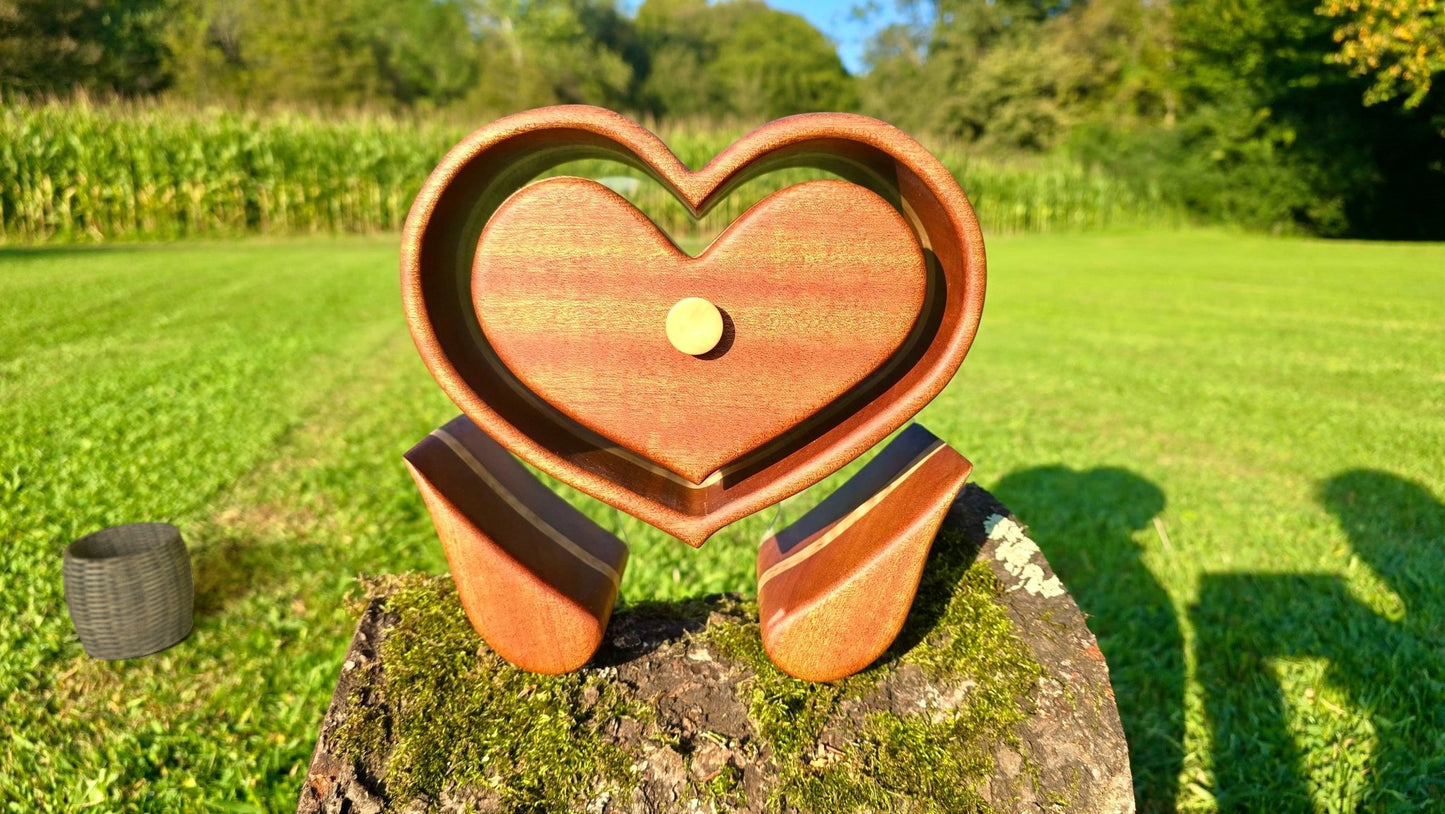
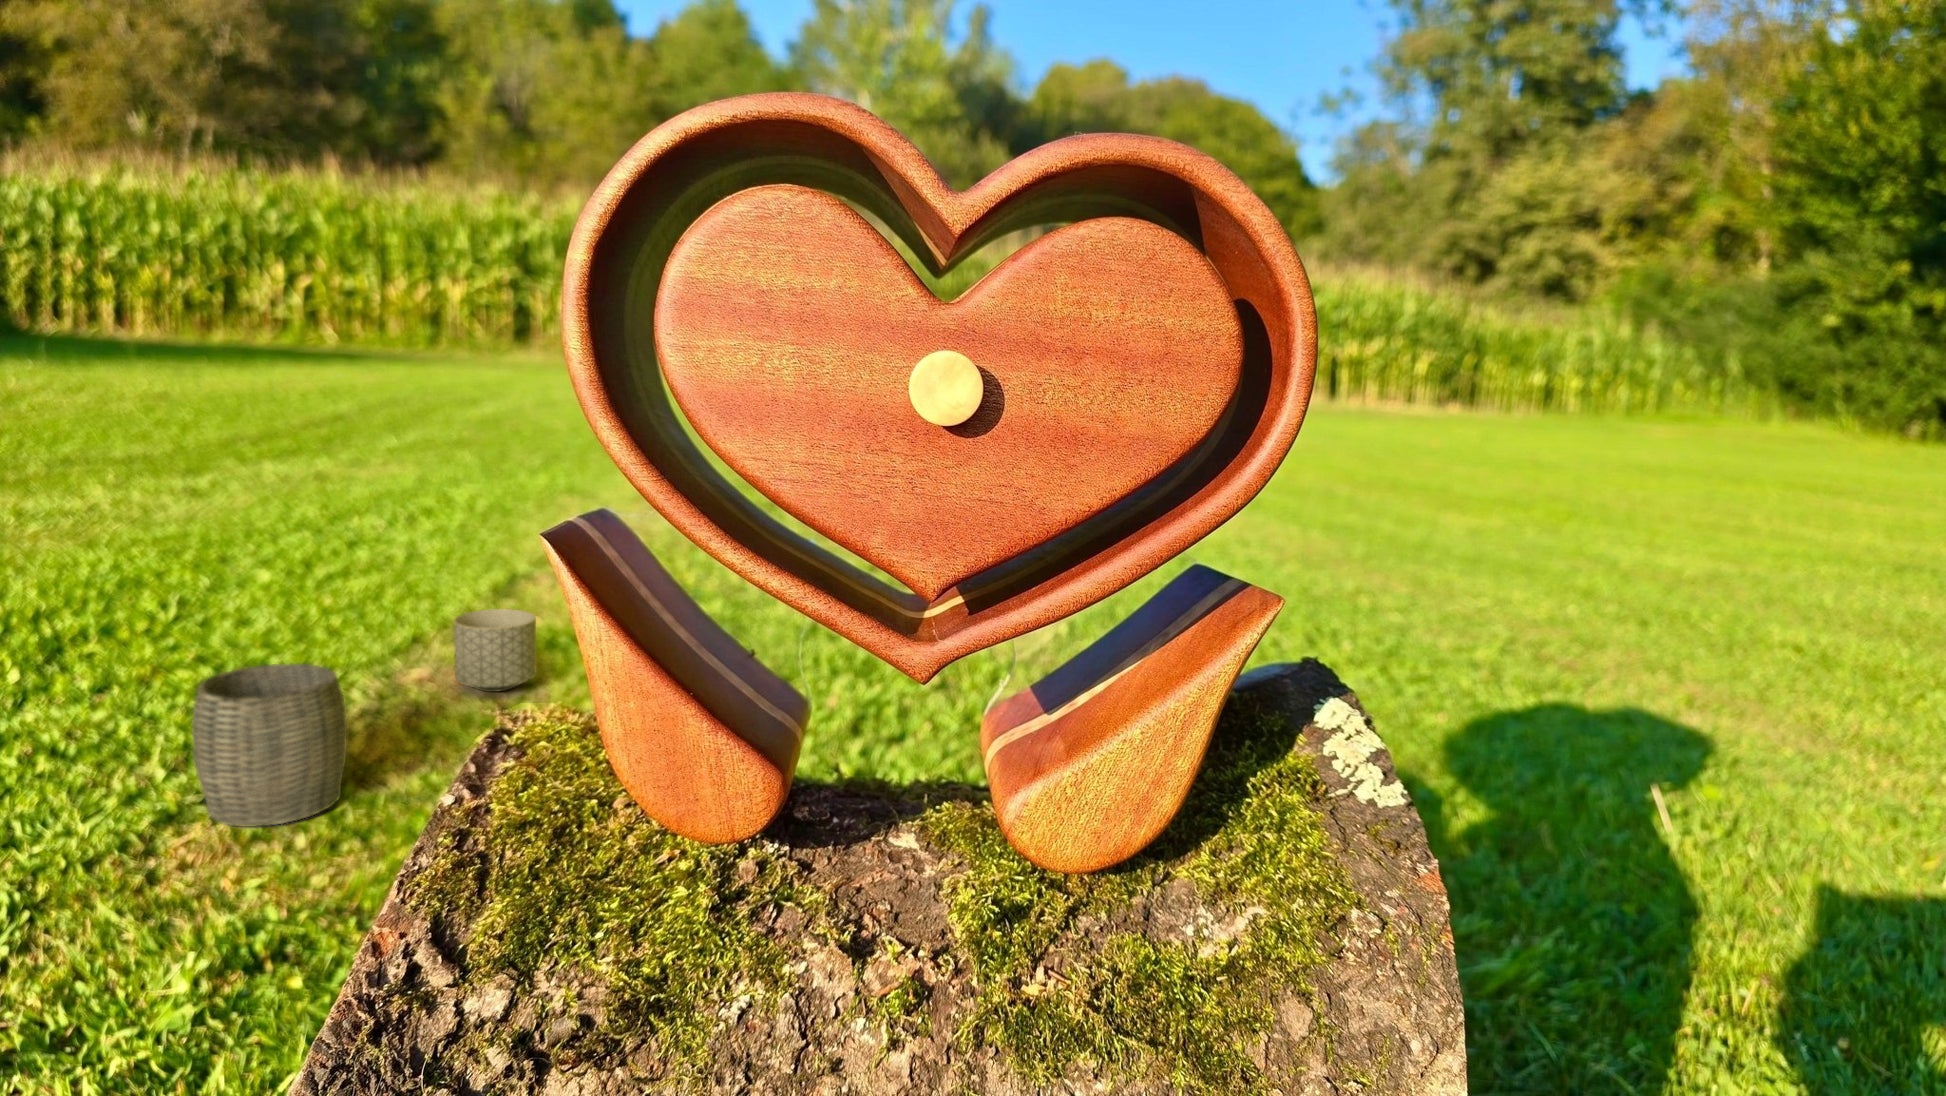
planter: none [259,452,331,520] -> present [454,609,536,692]

